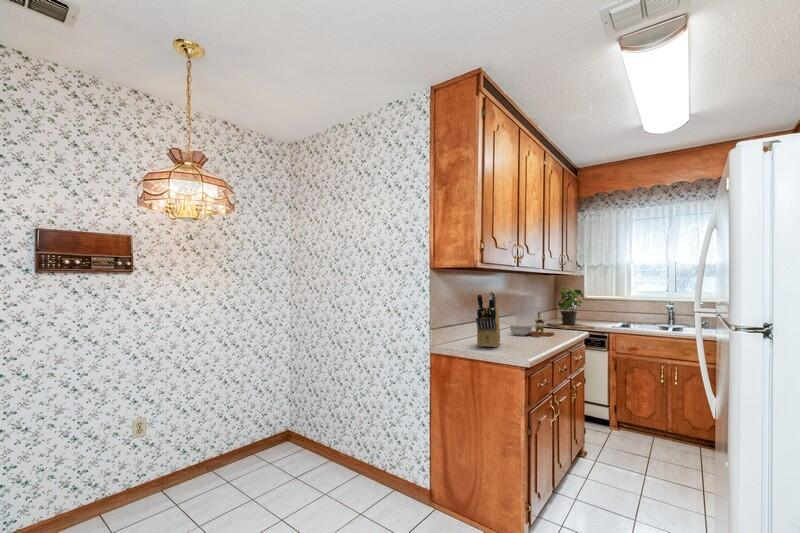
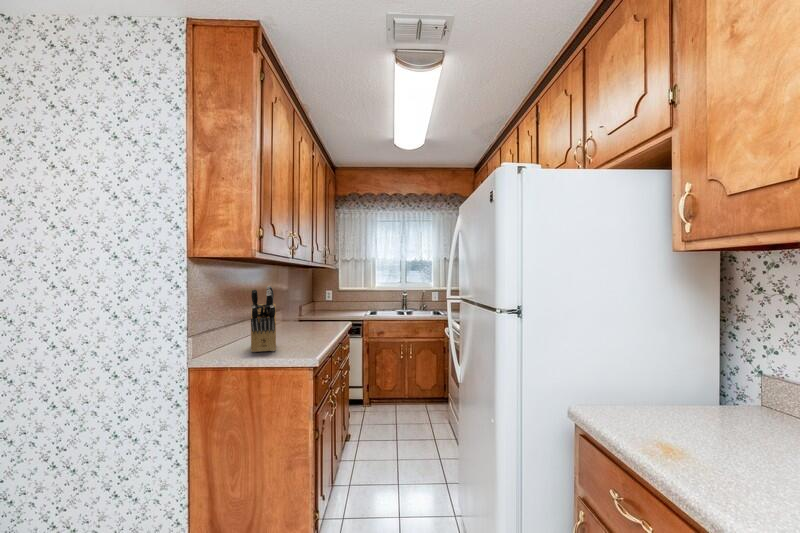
potted plant: present [546,287,595,329] -> none [307,280,352,319]
cutting board: present [510,317,554,338] -> none [278,310,323,332]

